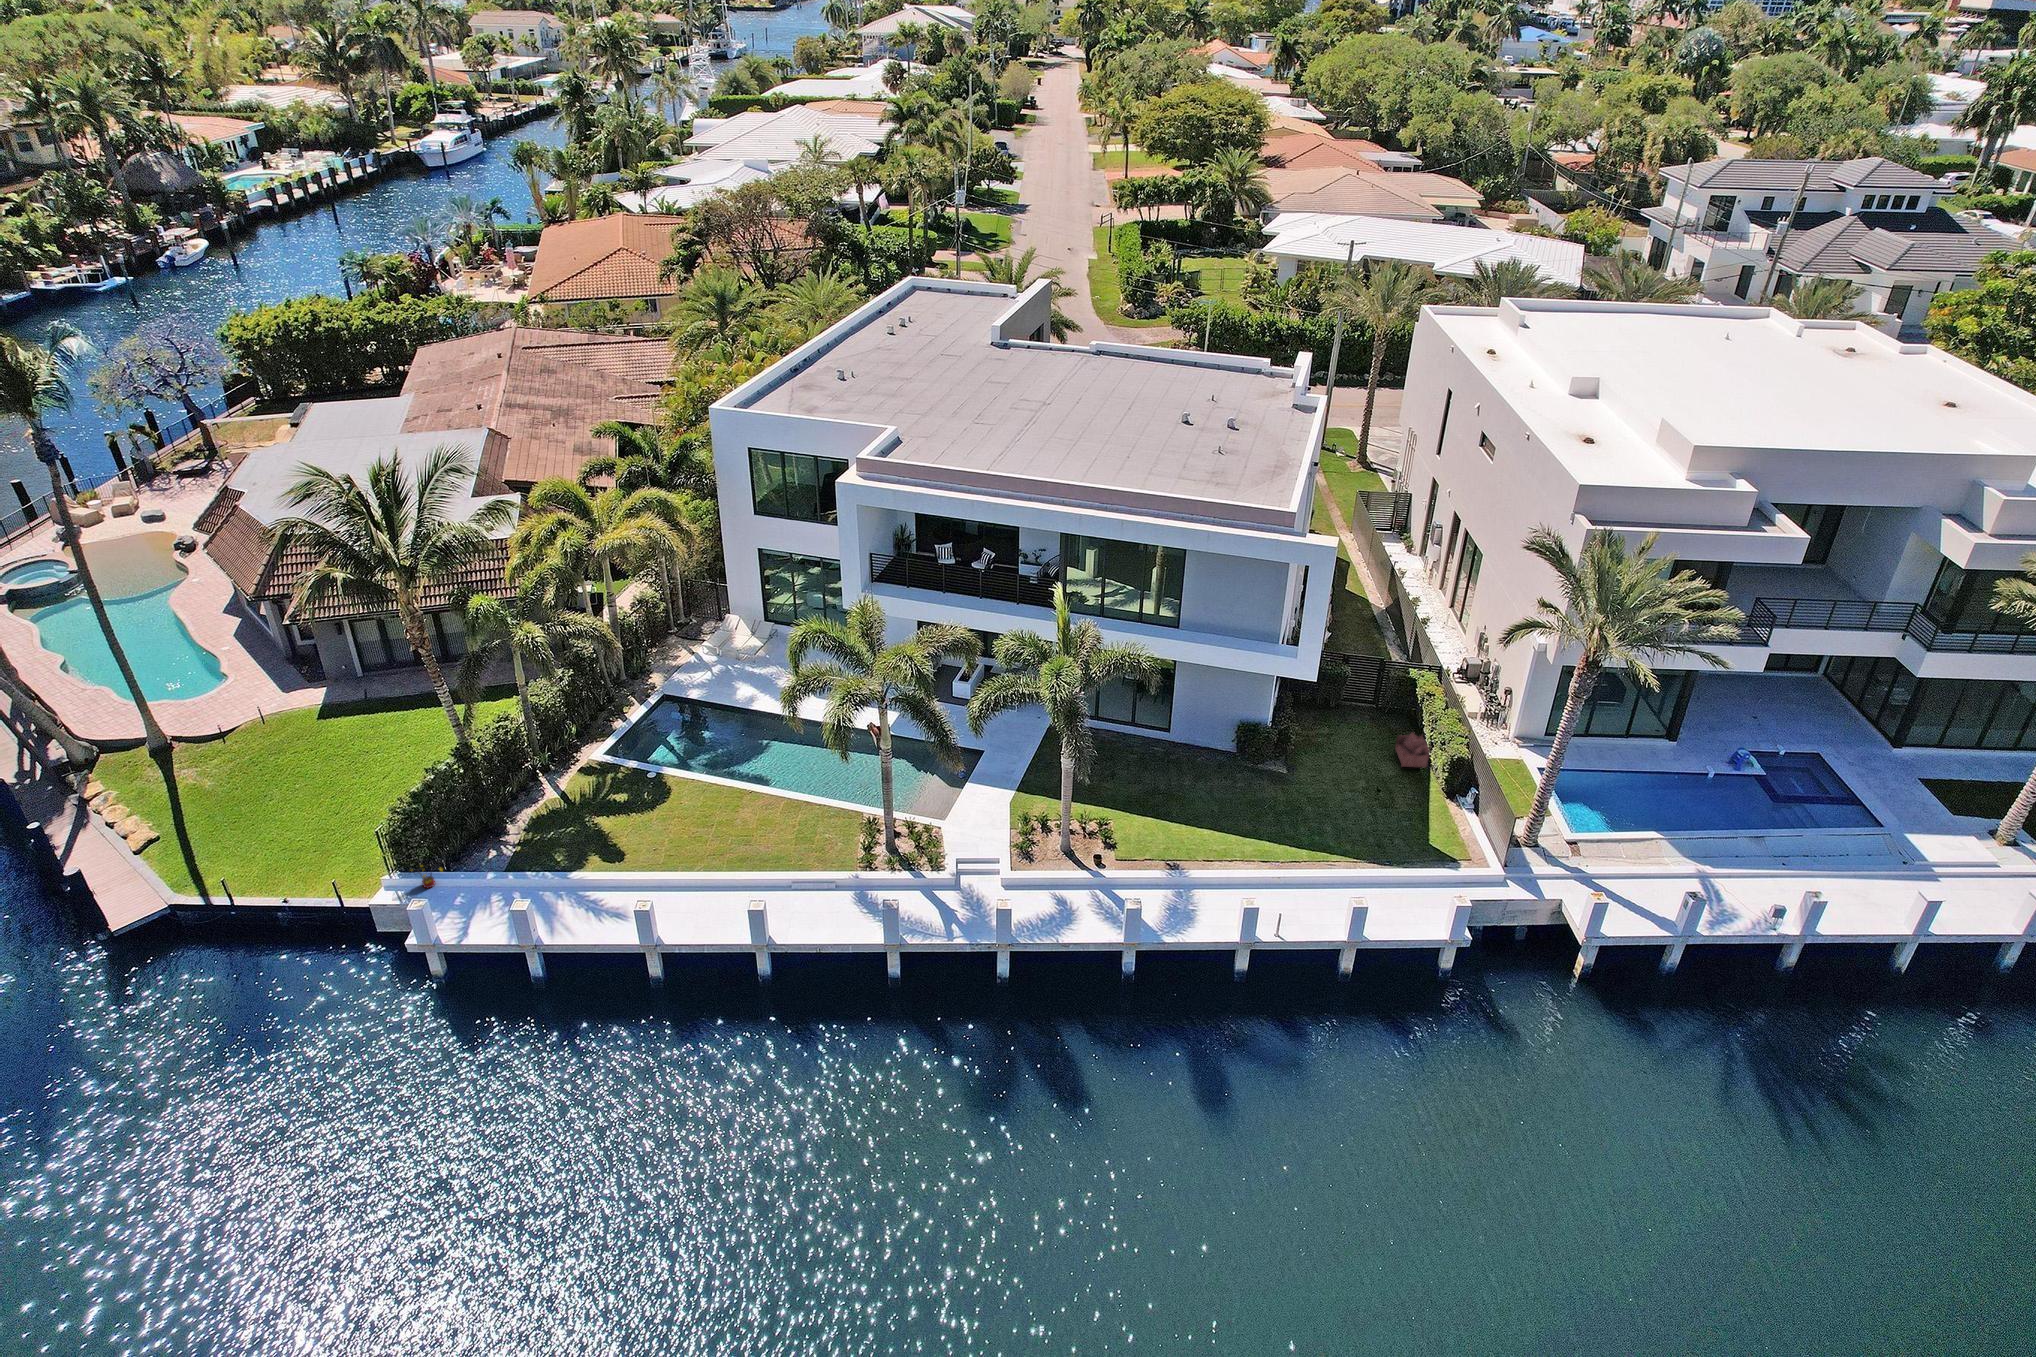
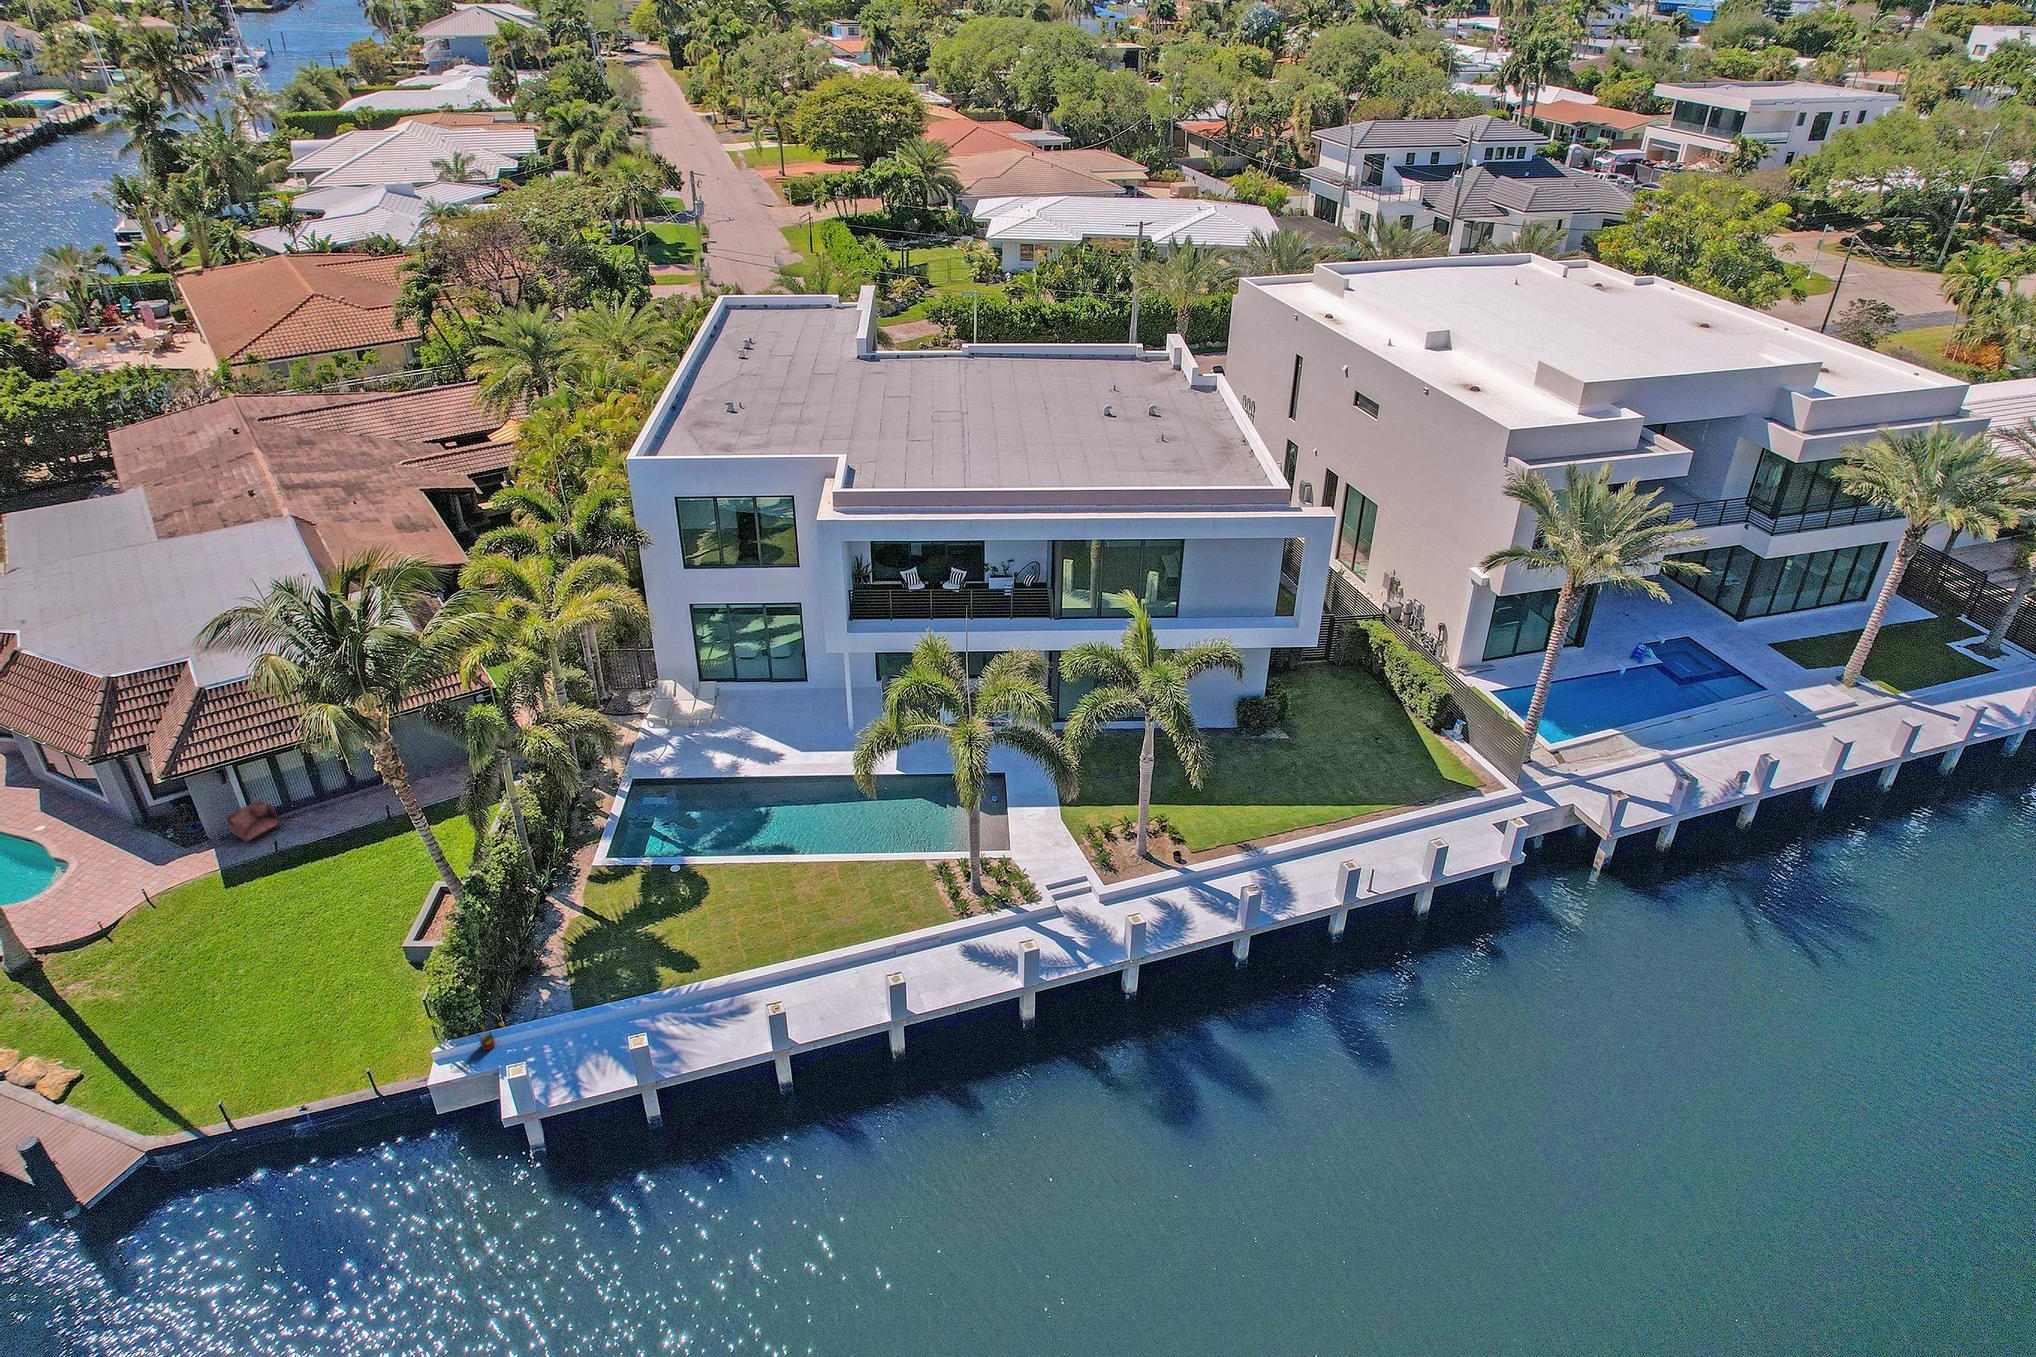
armchair: present [1395,733,1430,768] -> present [226,800,279,842]

